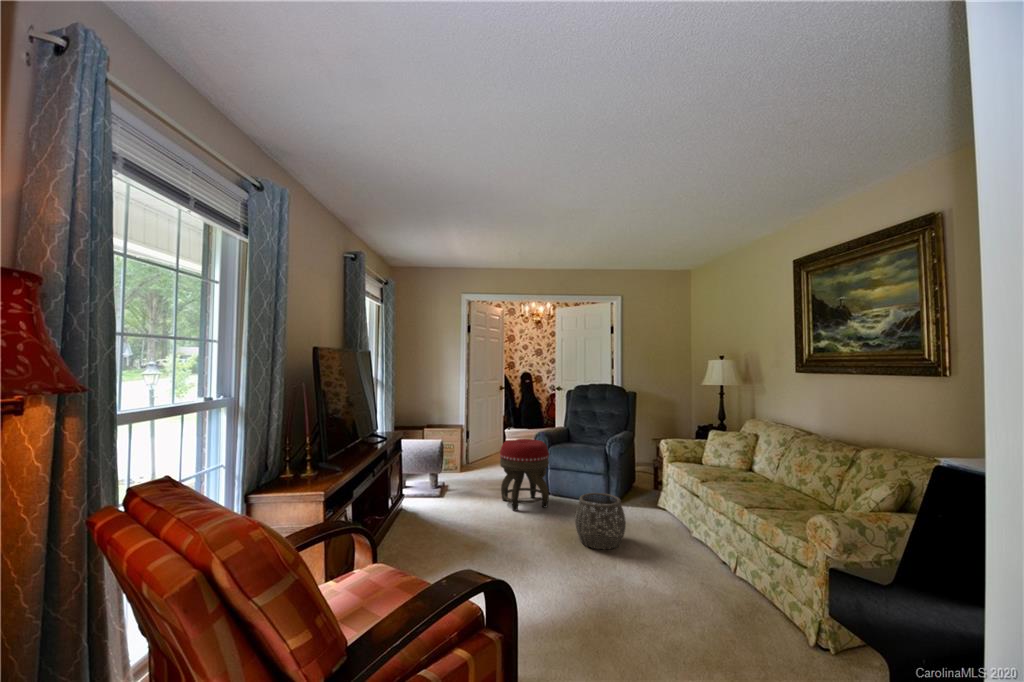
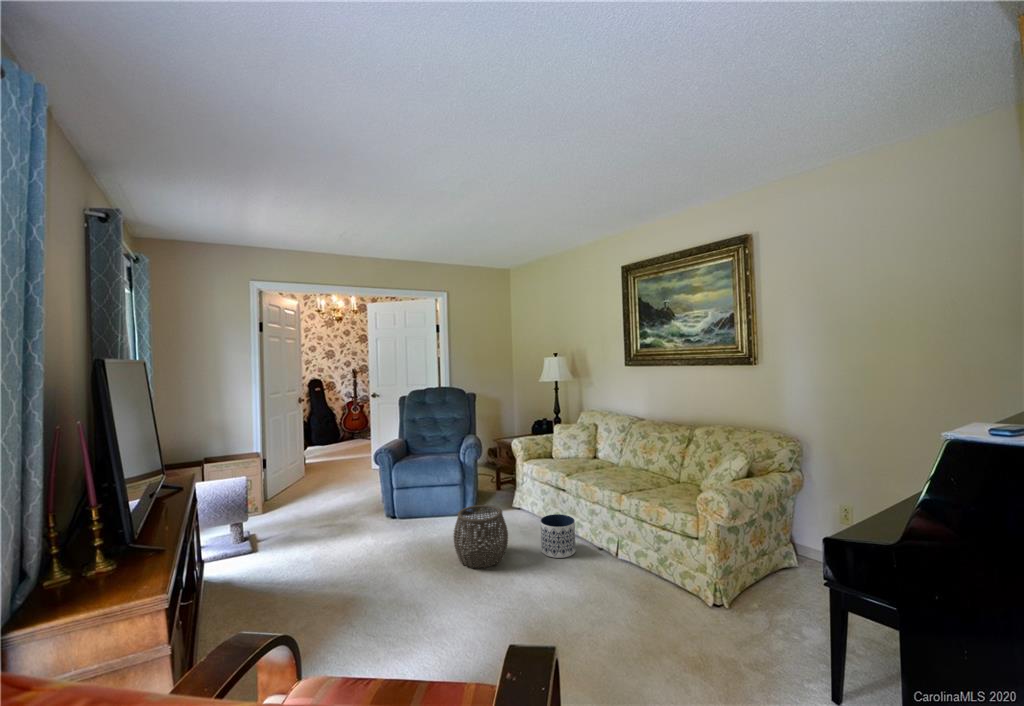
footstool: present [500,439,549,511] -> none [338,457,402,546]
planter: none [660,516,696,561] -> present [540,514,576,558]

